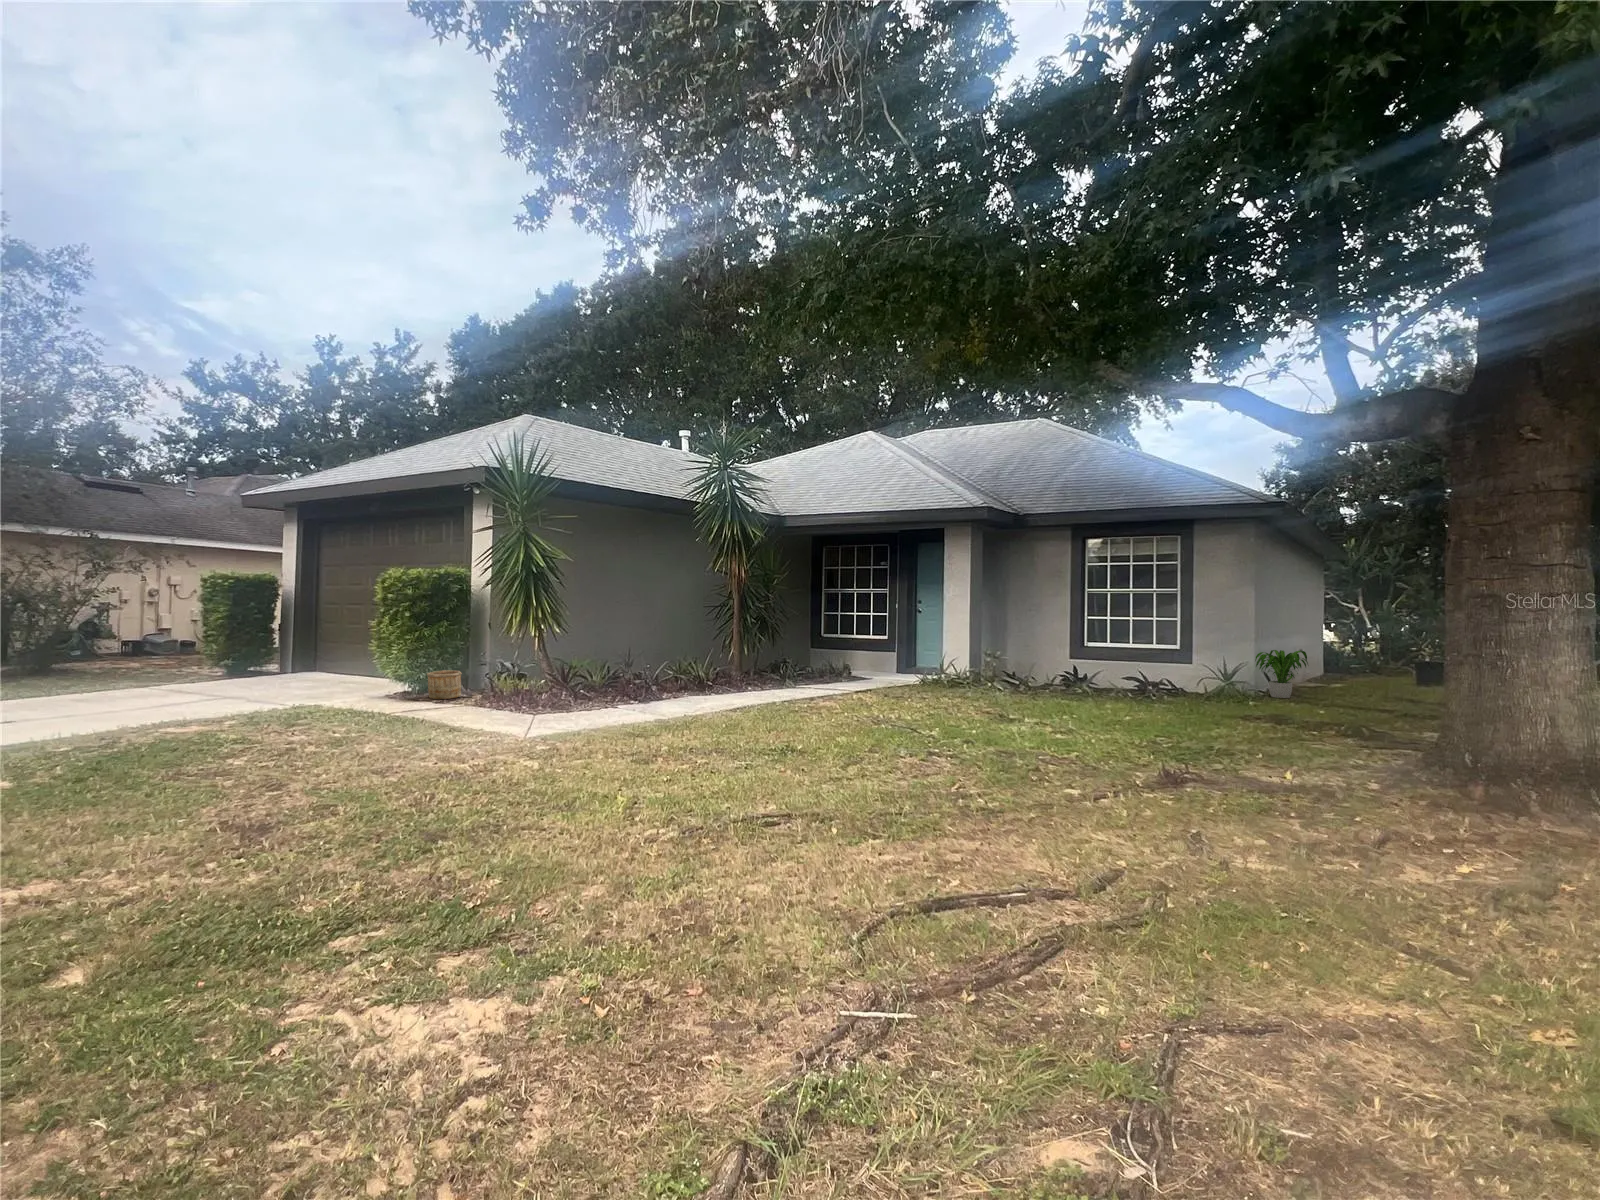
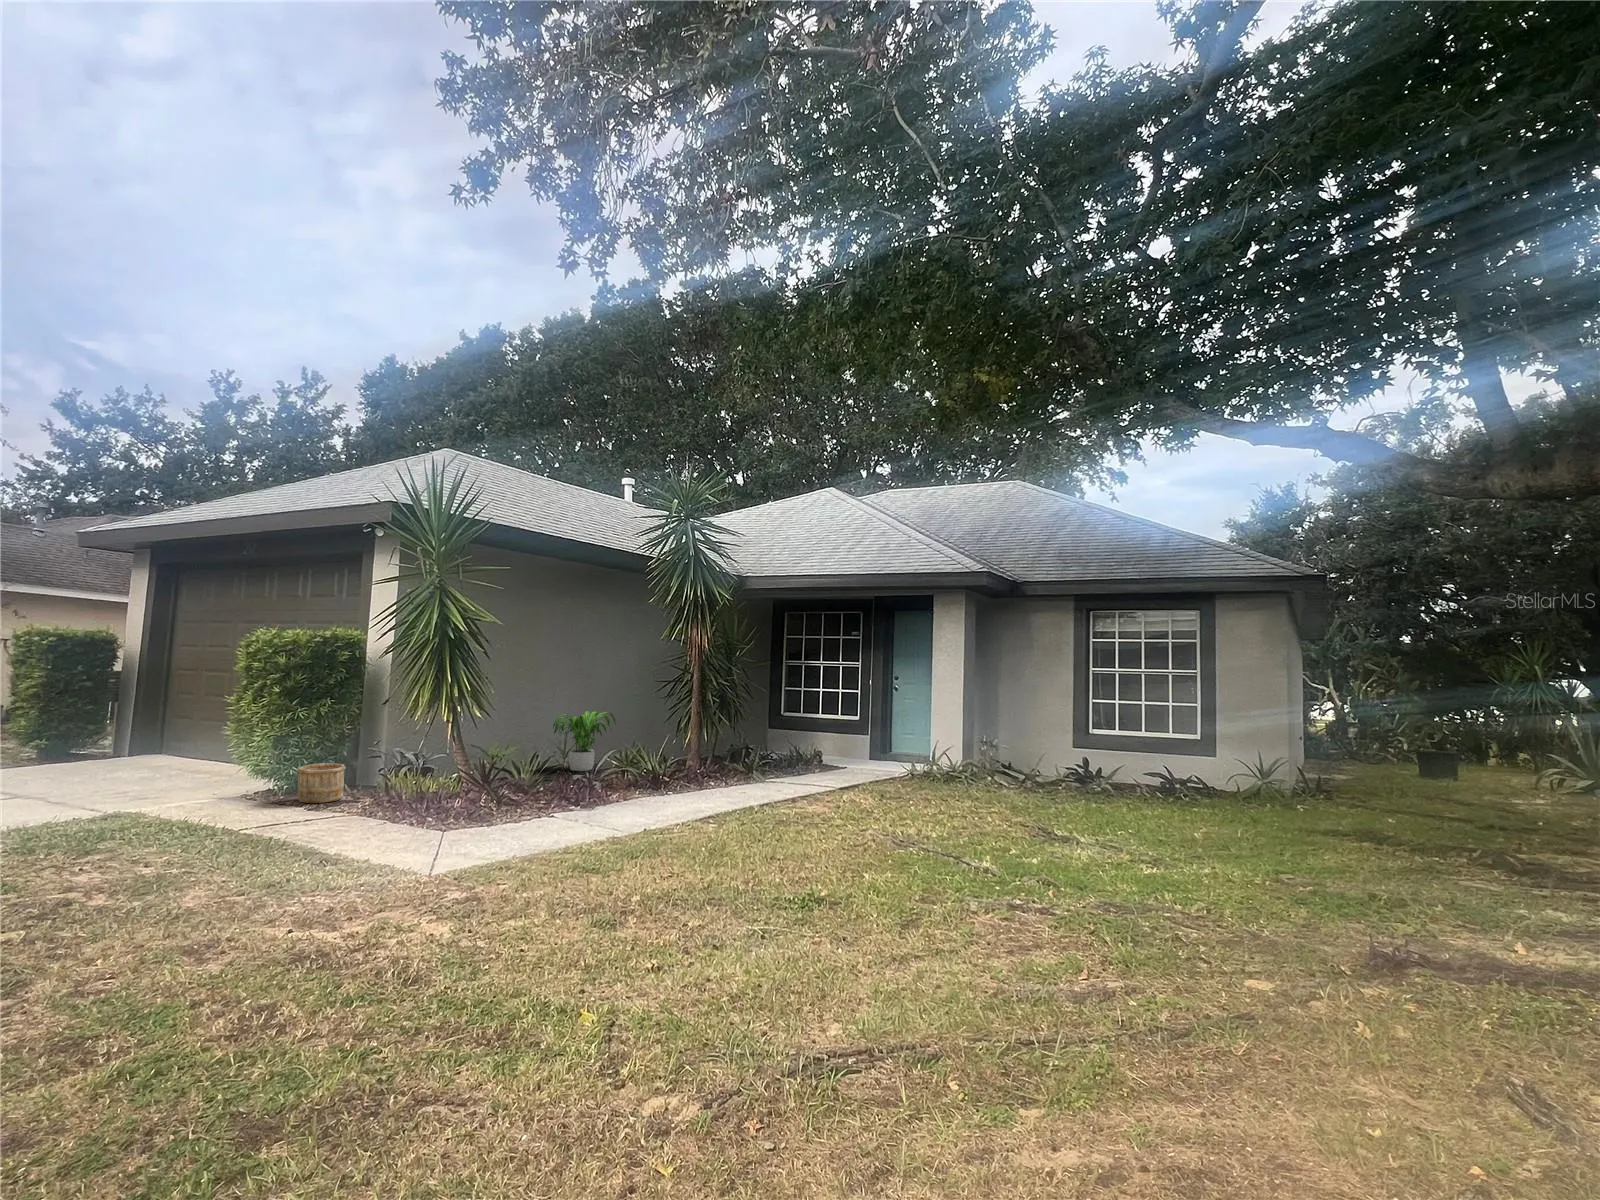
potted plant: present [1255,650,1308,698] -> present [553,711,616,771]

